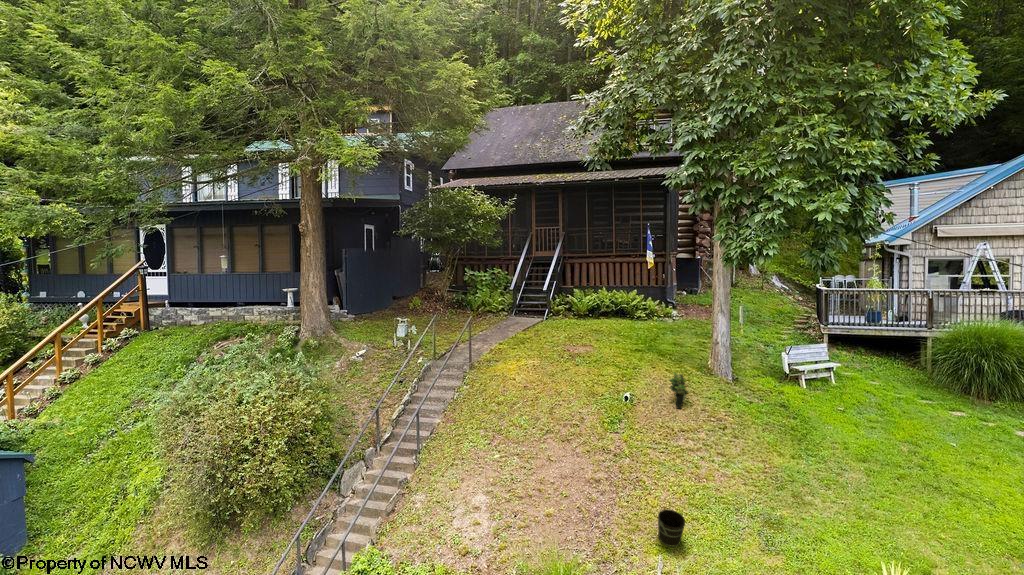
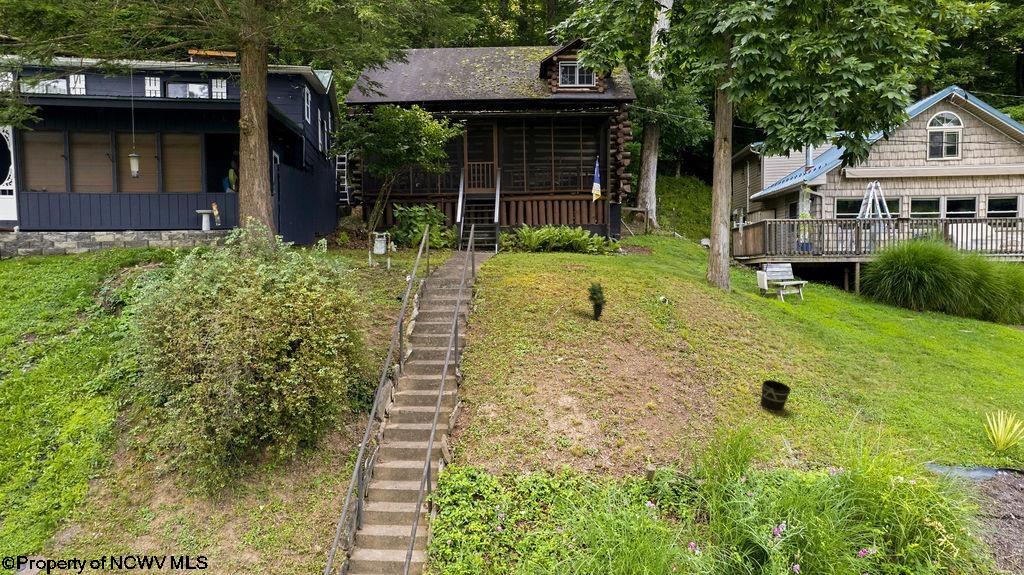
potted plant: present [670,372,689,409] -> present [587,282,607,320]

